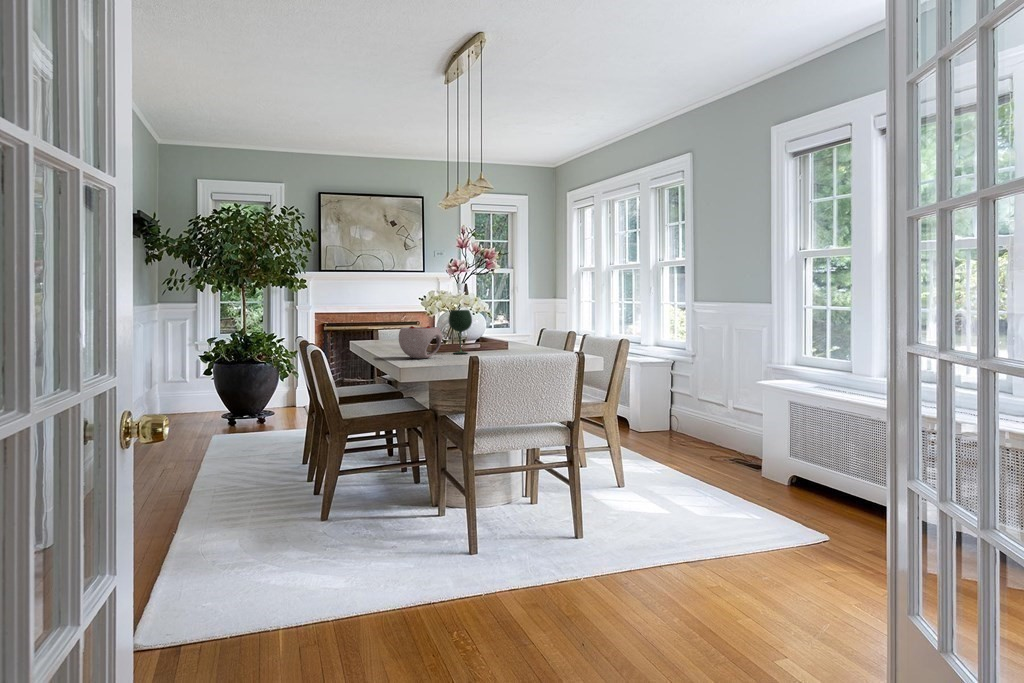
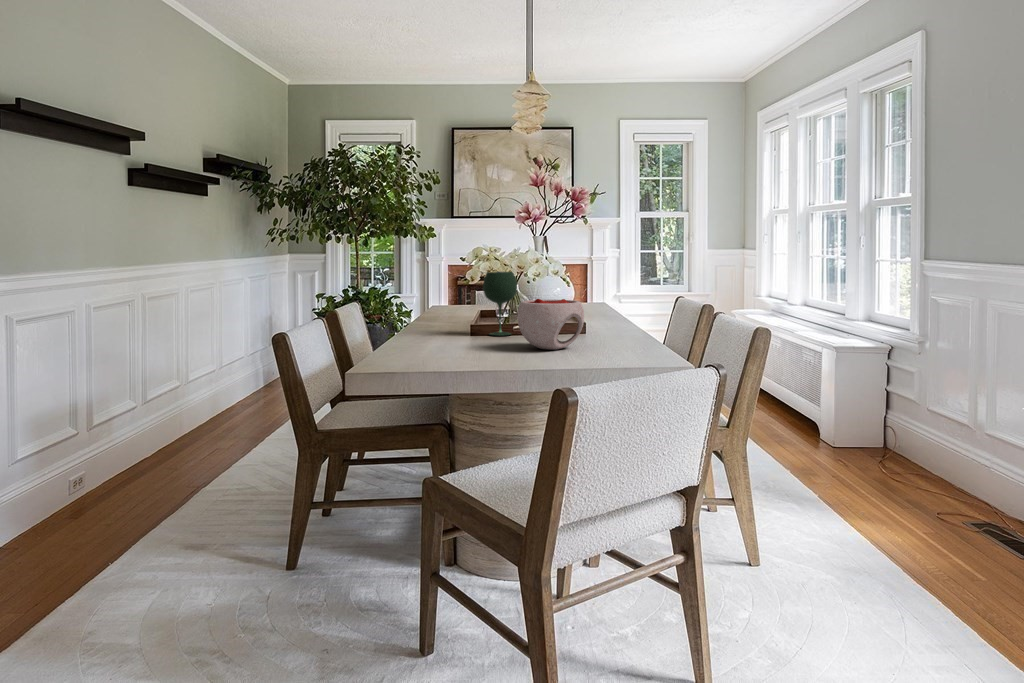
bowl: present [399,326,442,359] -> present [517,299,584,350]

